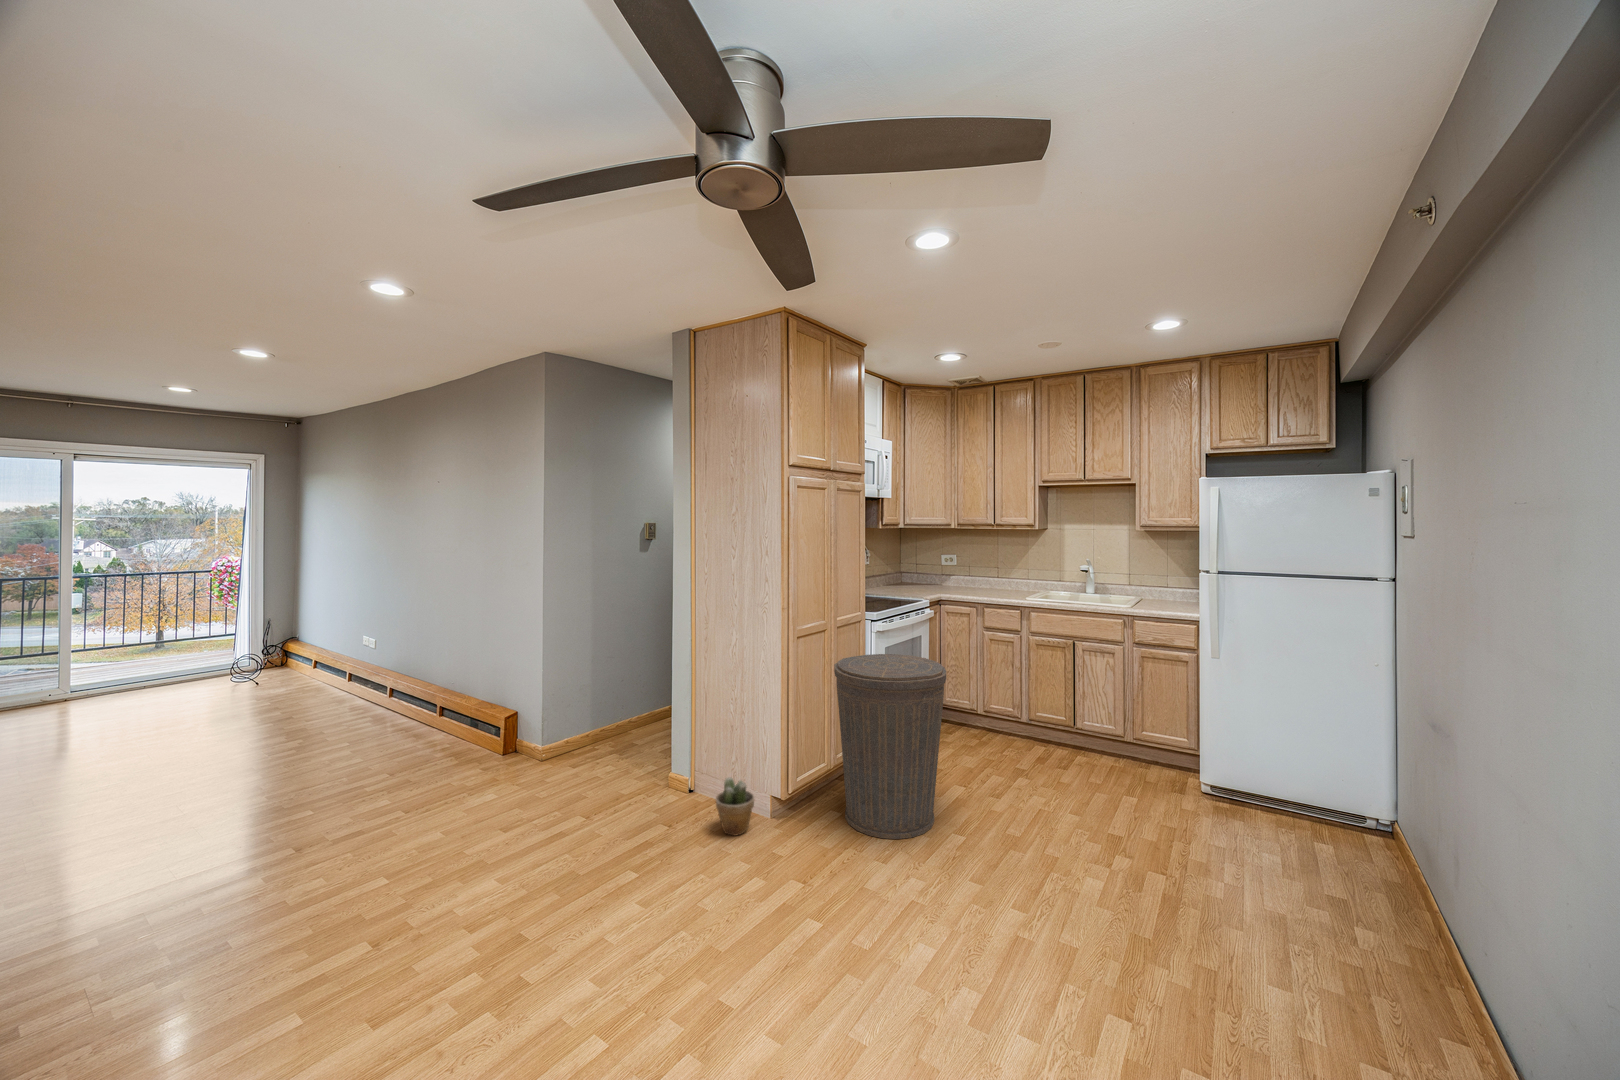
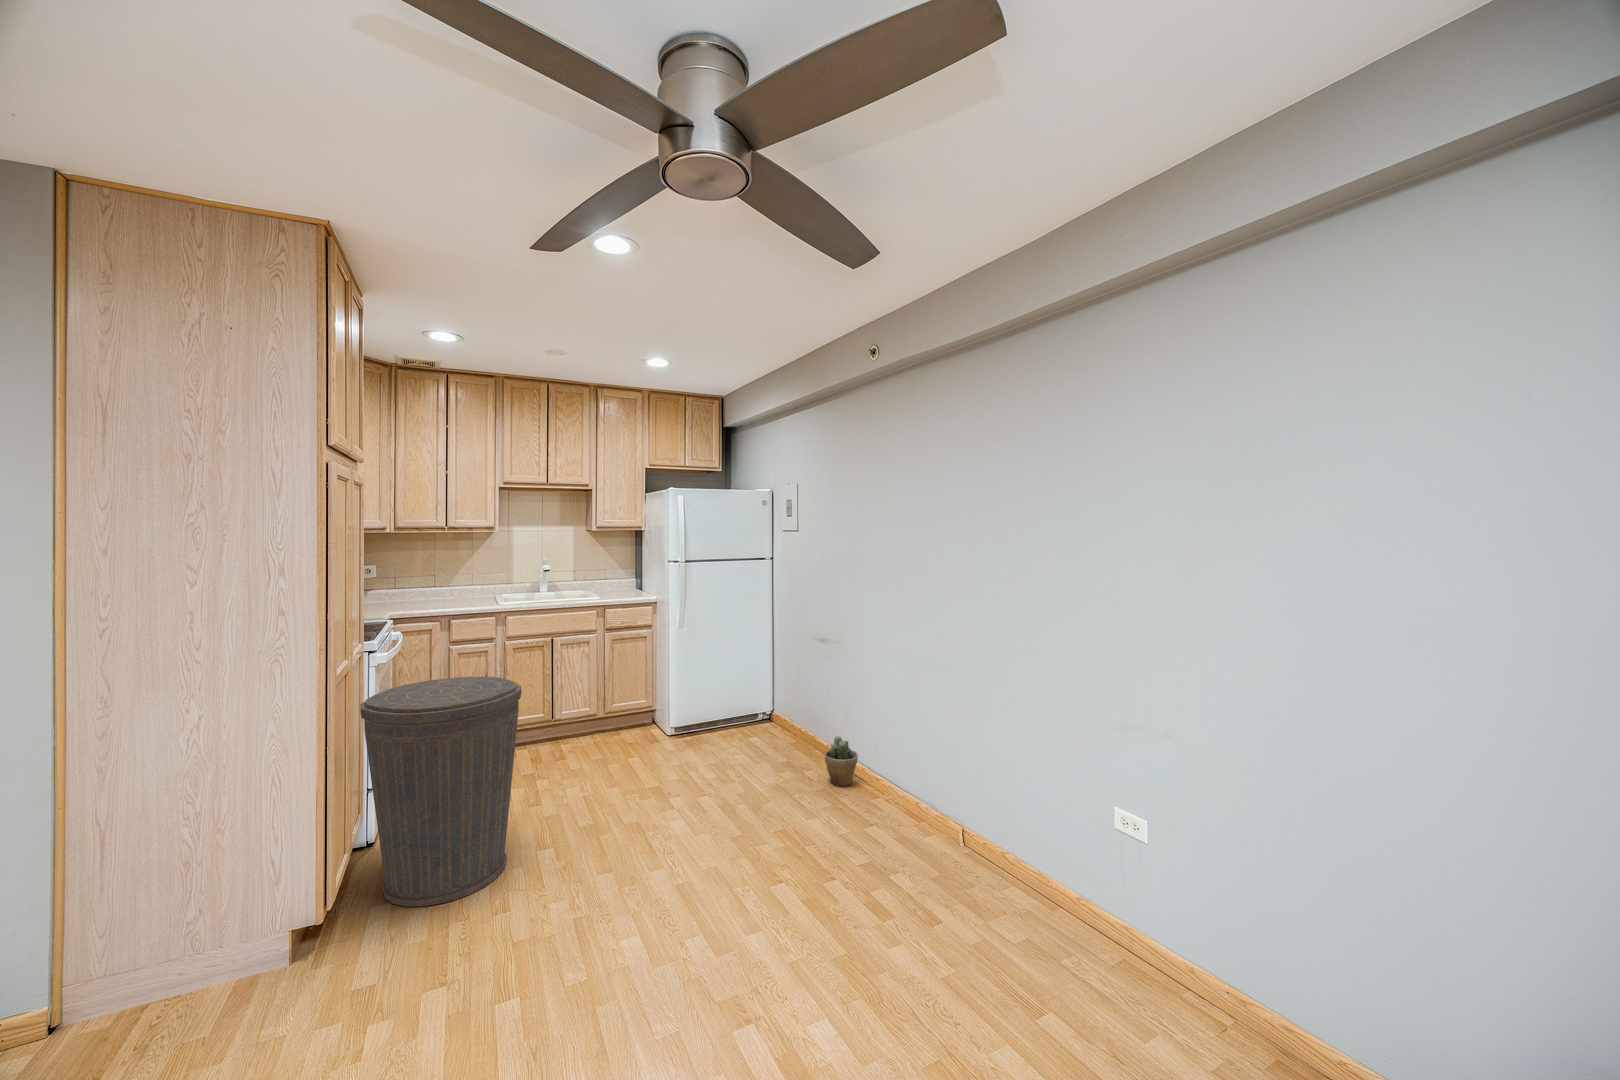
potted plant: present [716,777,754,836] -> present [824,736,858,786]

